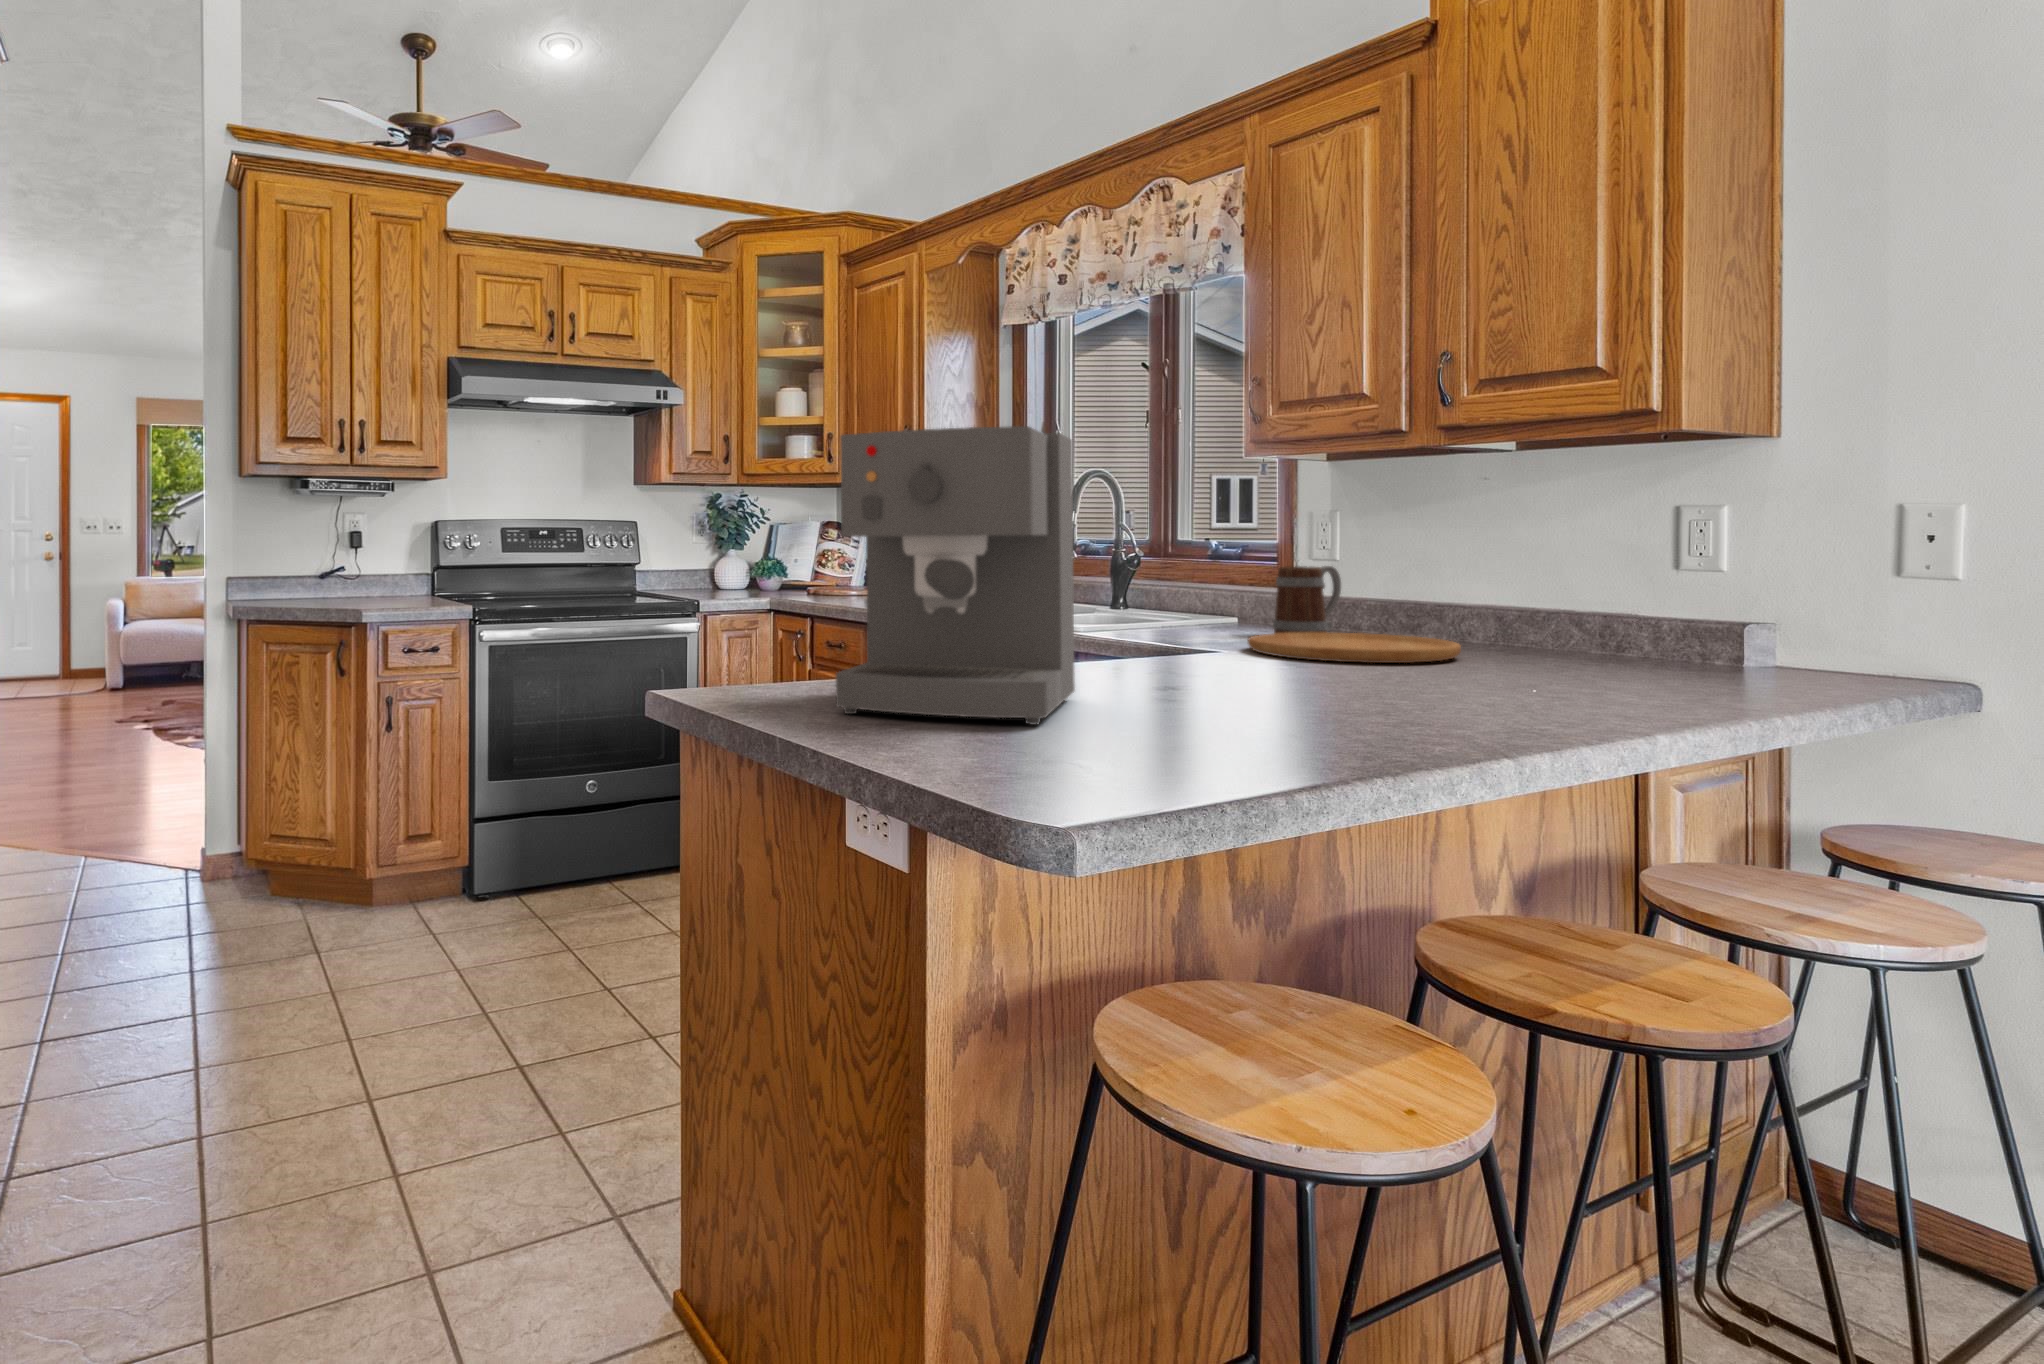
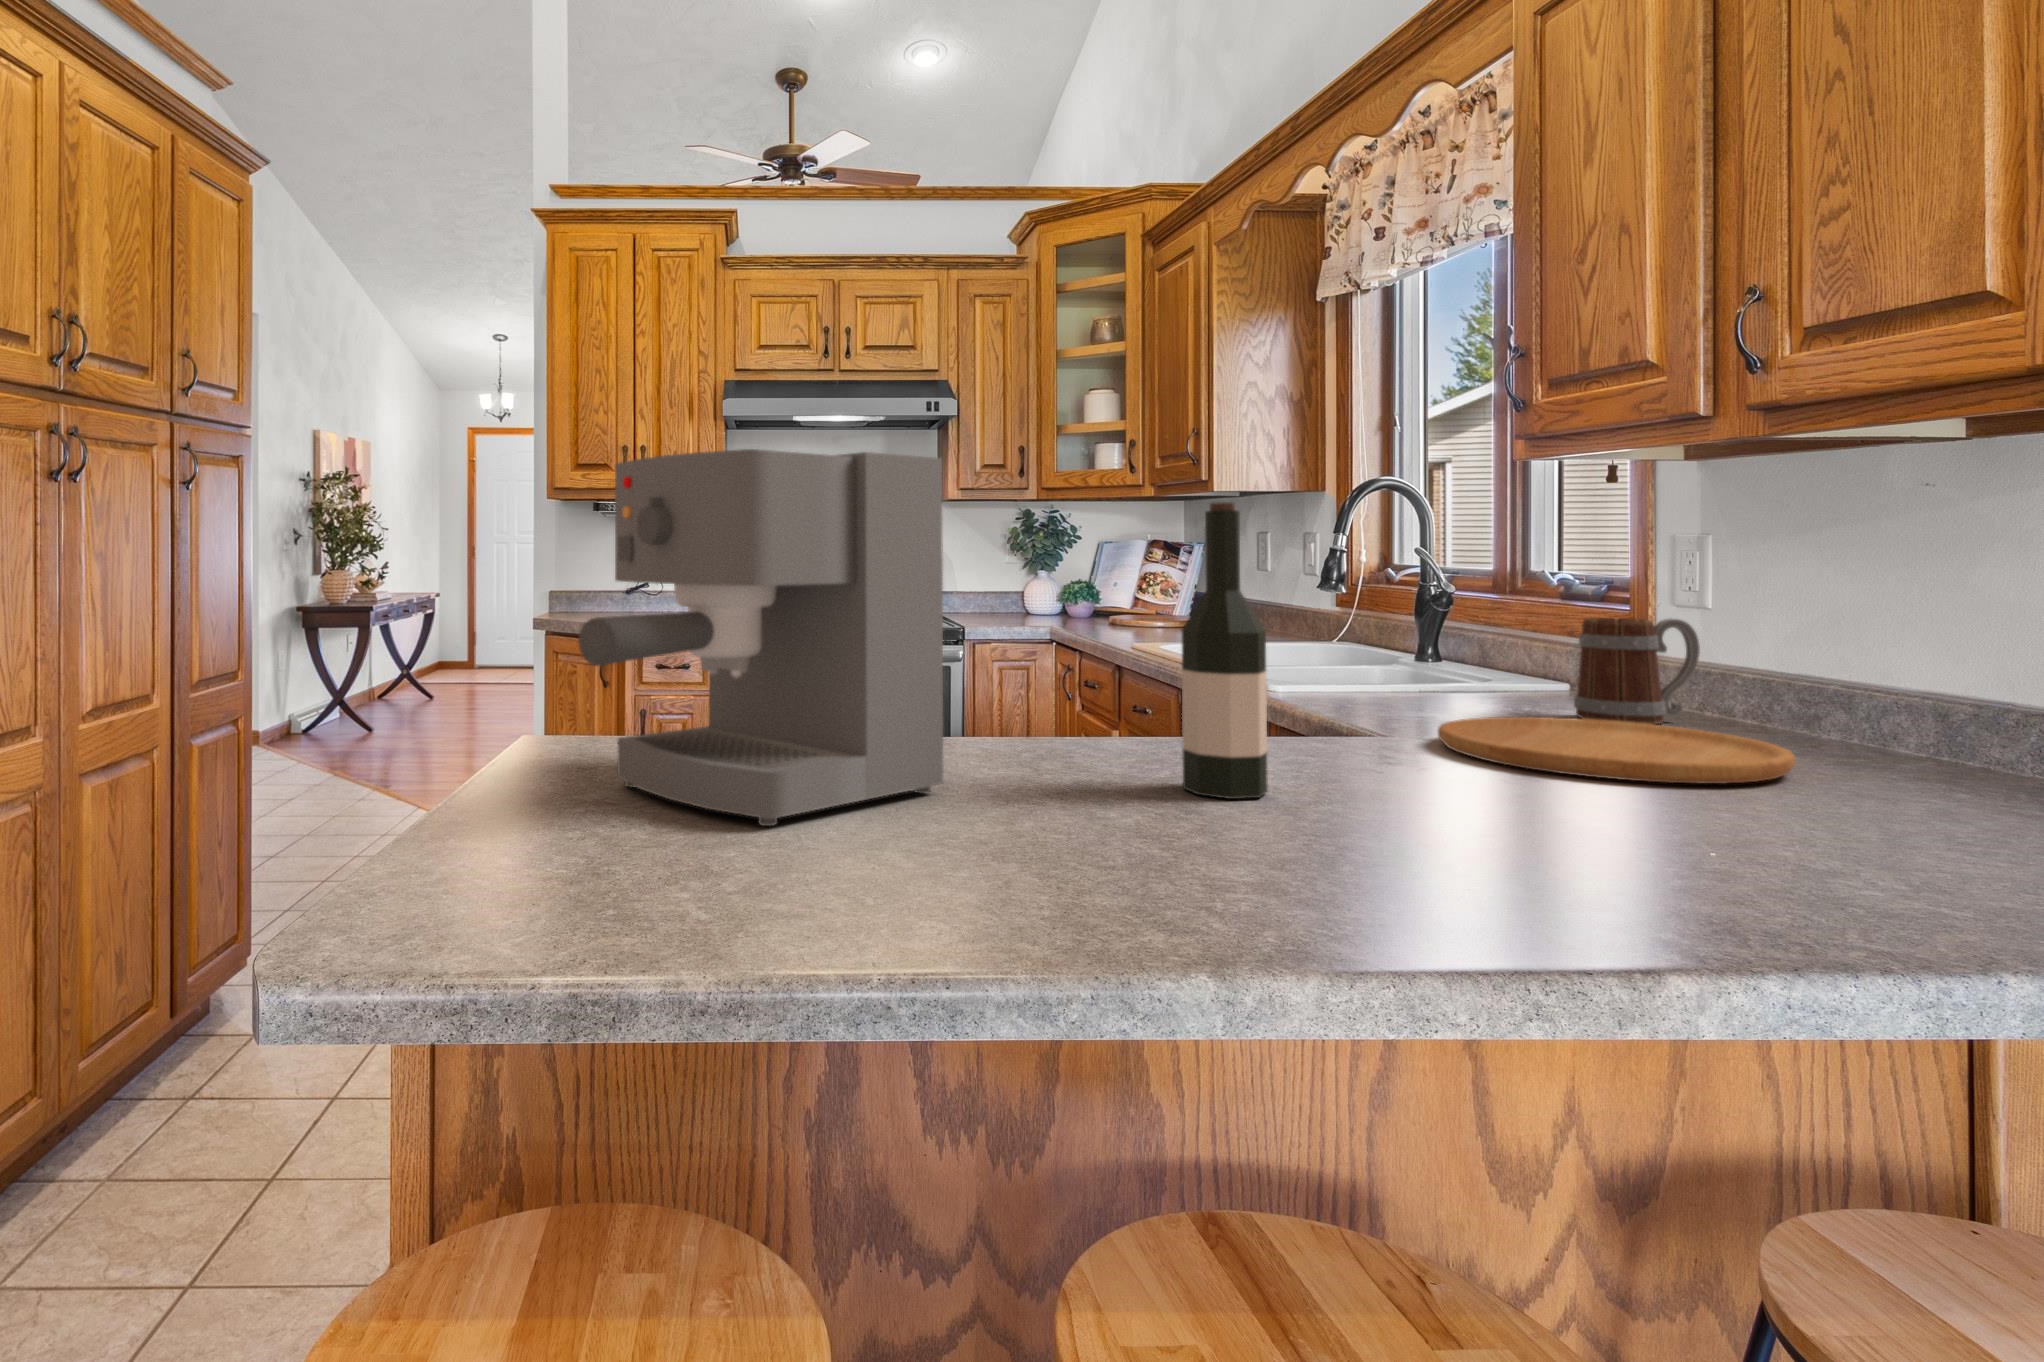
wine bottle: none [1195,478,1256,687] -> present [1182,502,1268,799]

